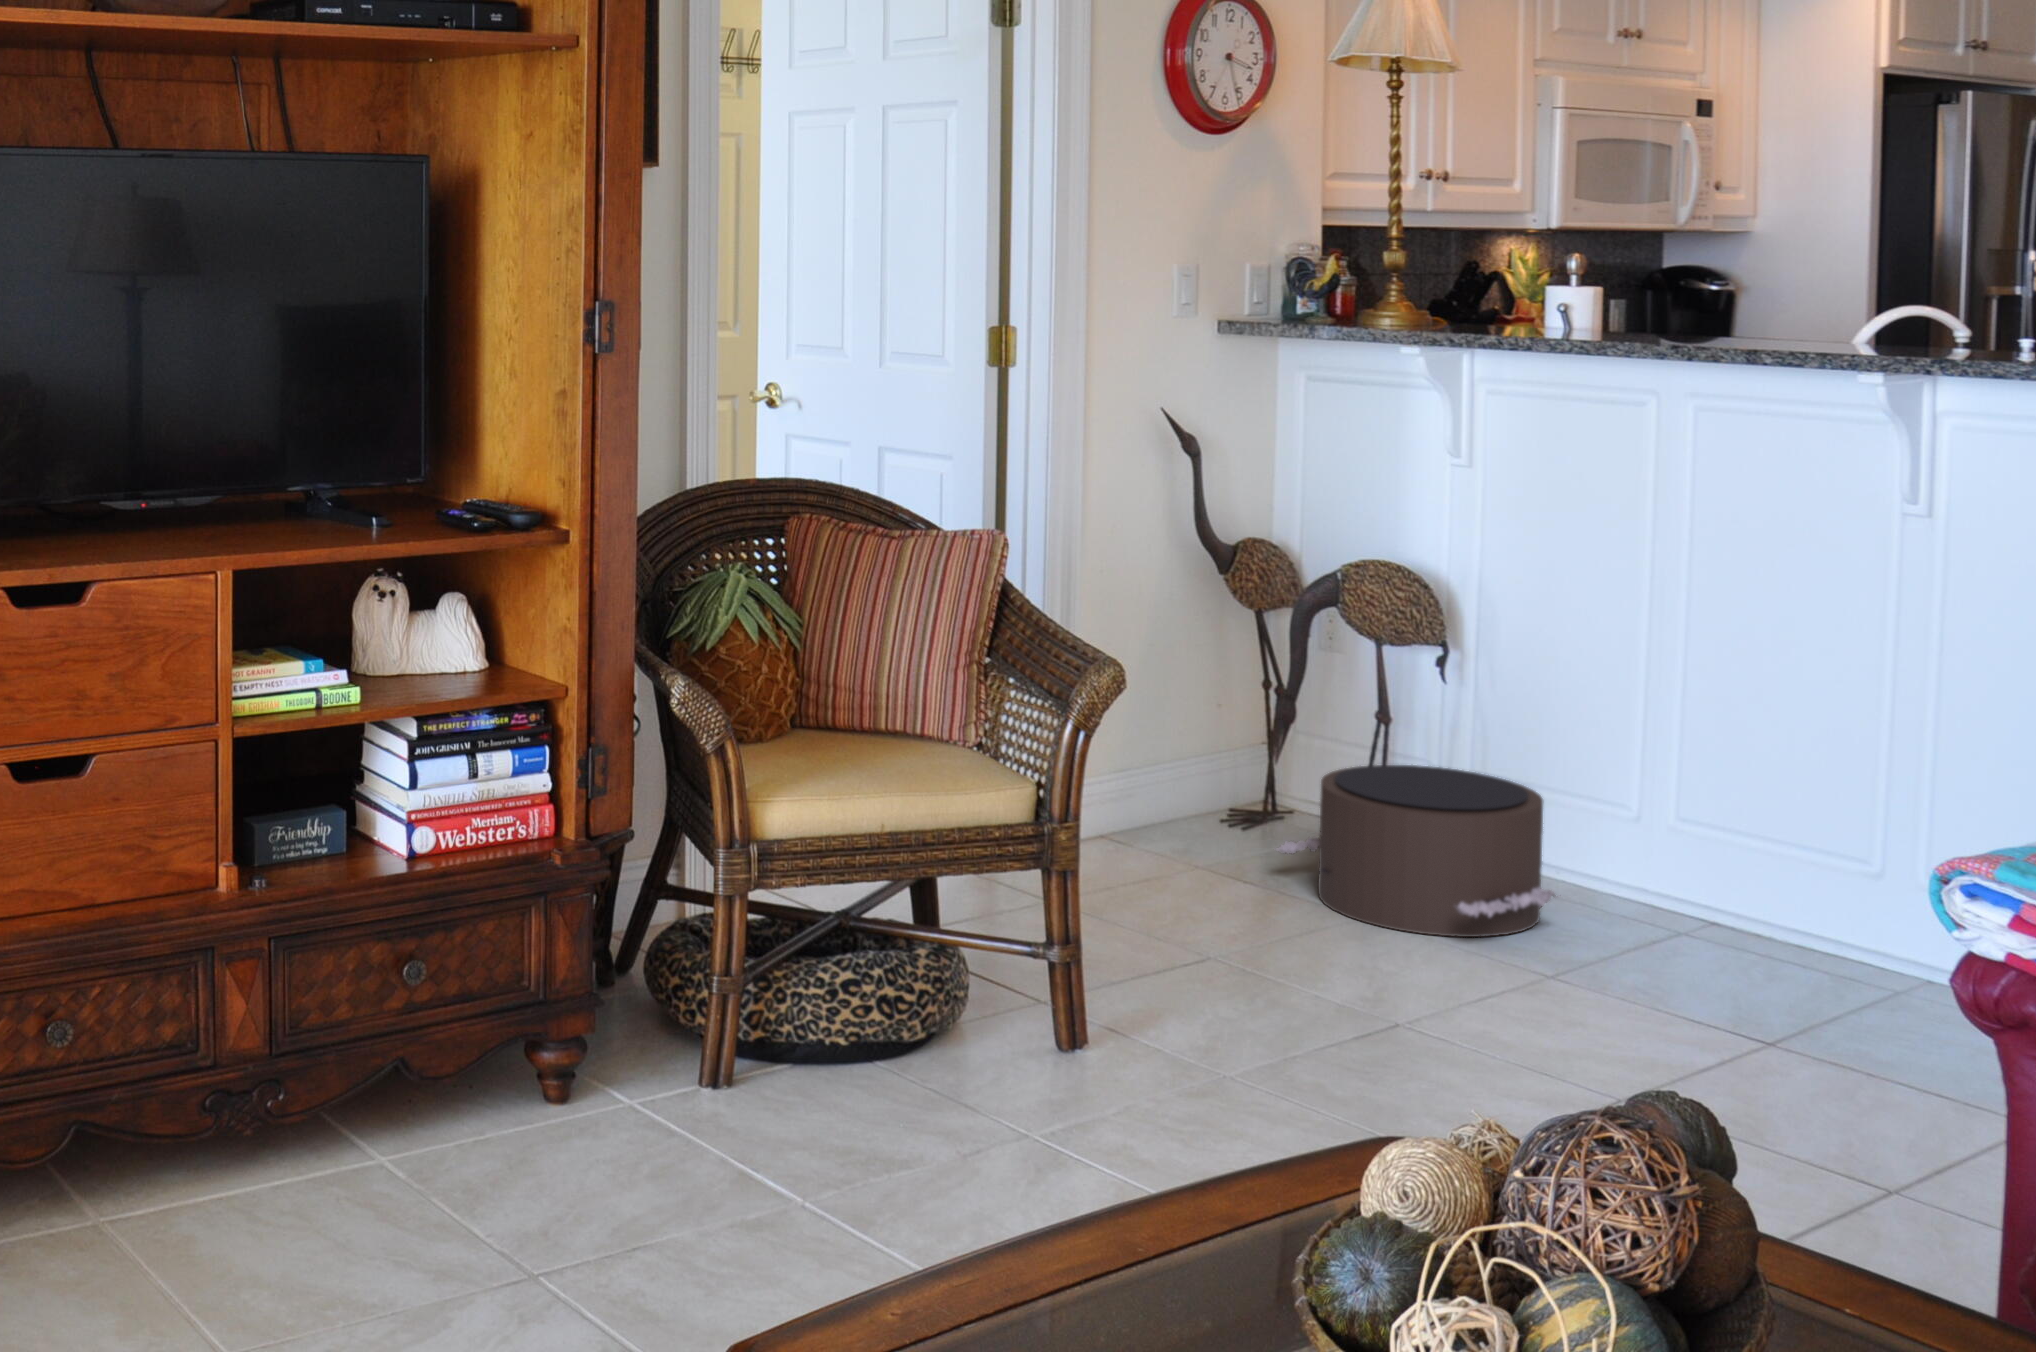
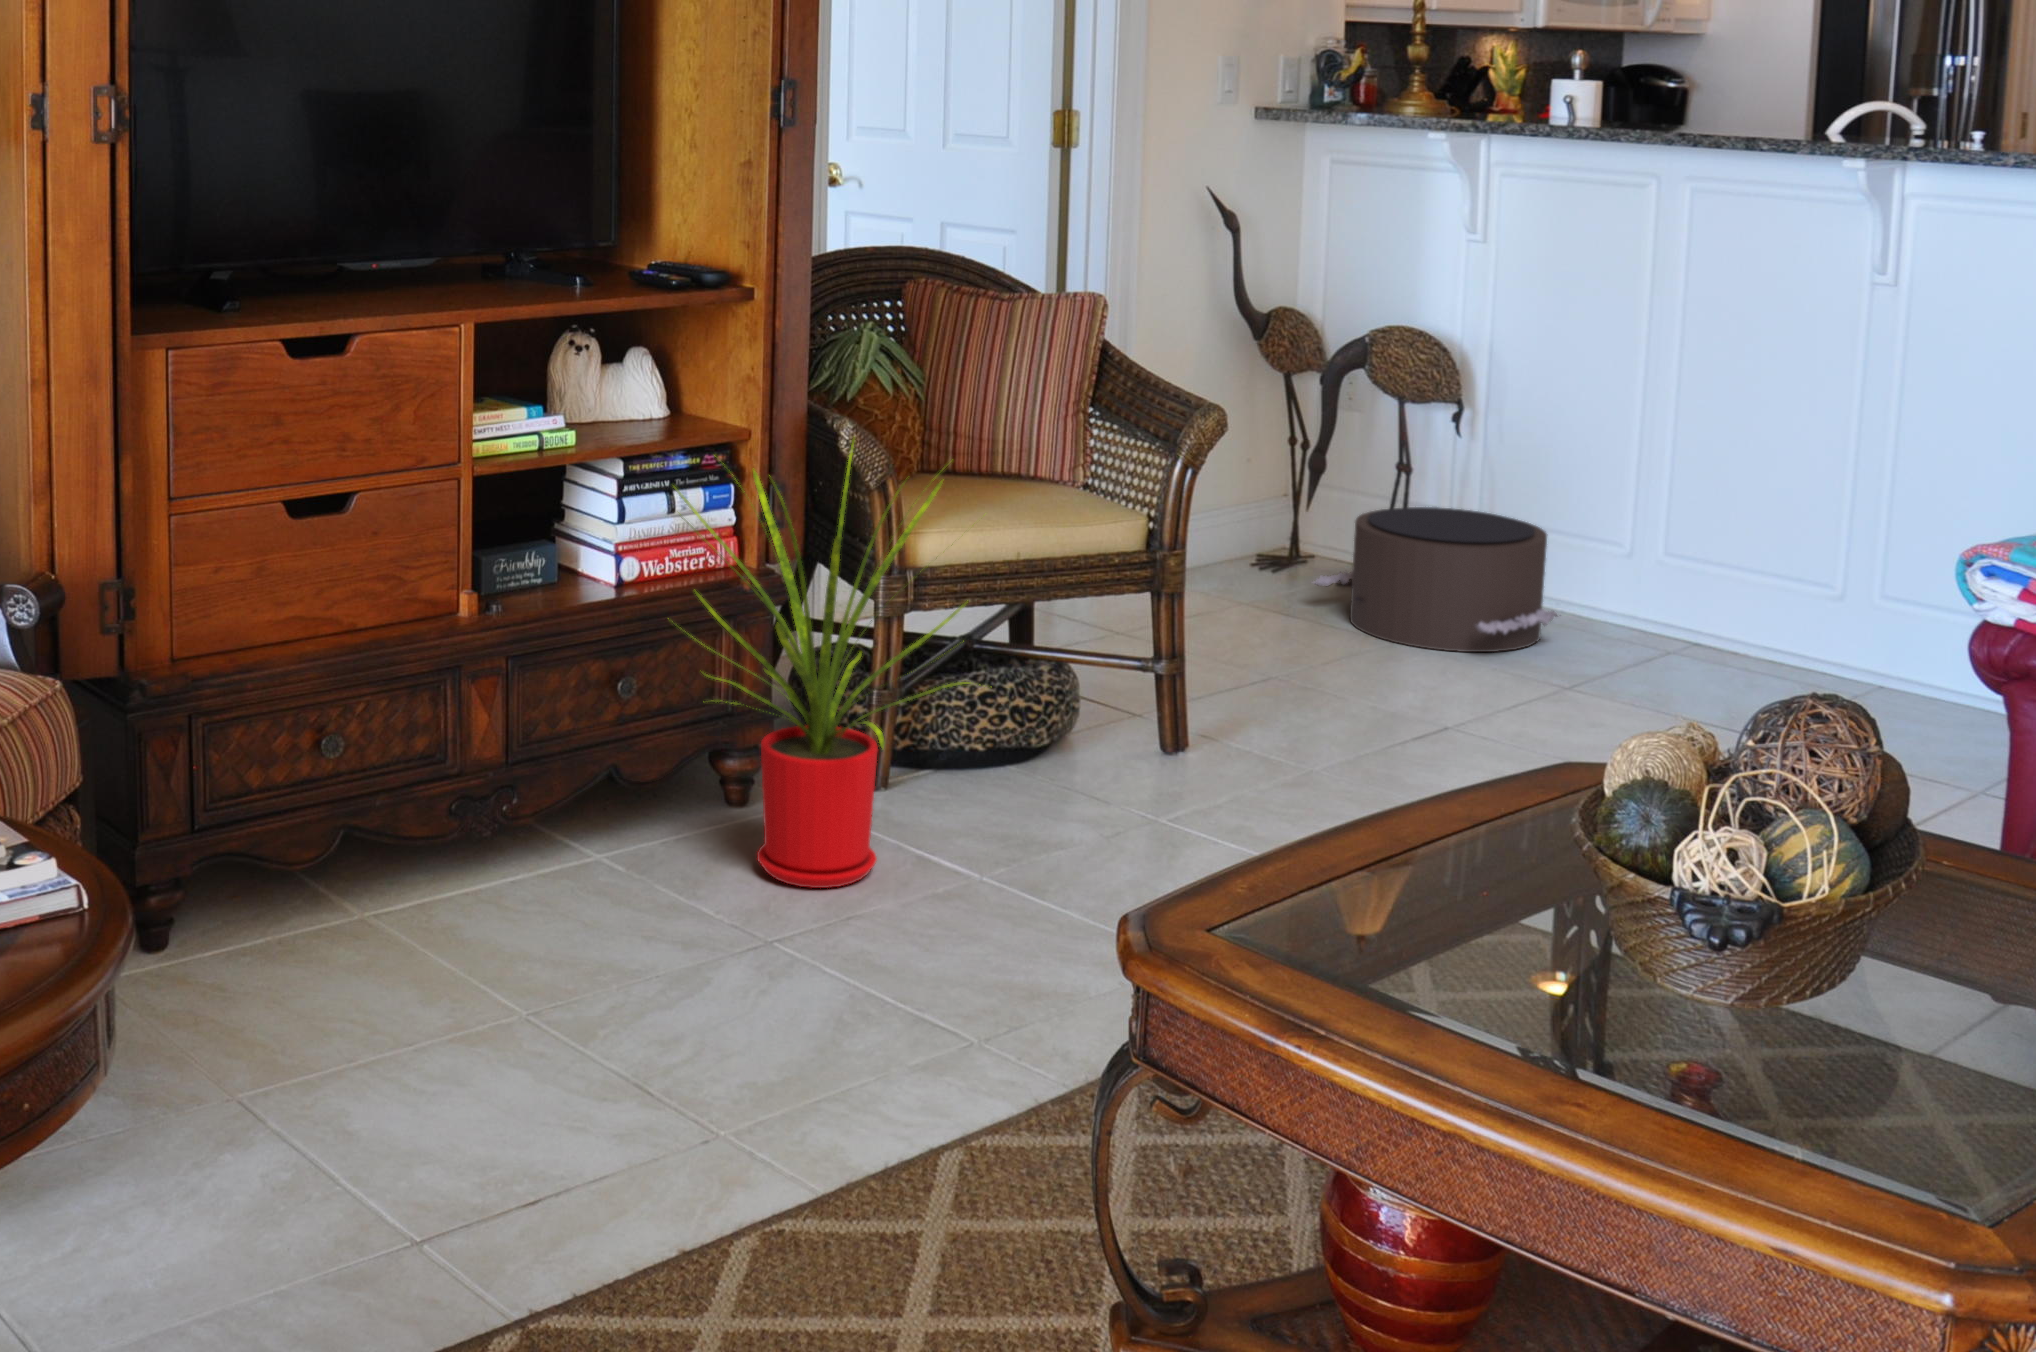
house plant: none [443,690,816,1216] -> present [668,441,966,888]

